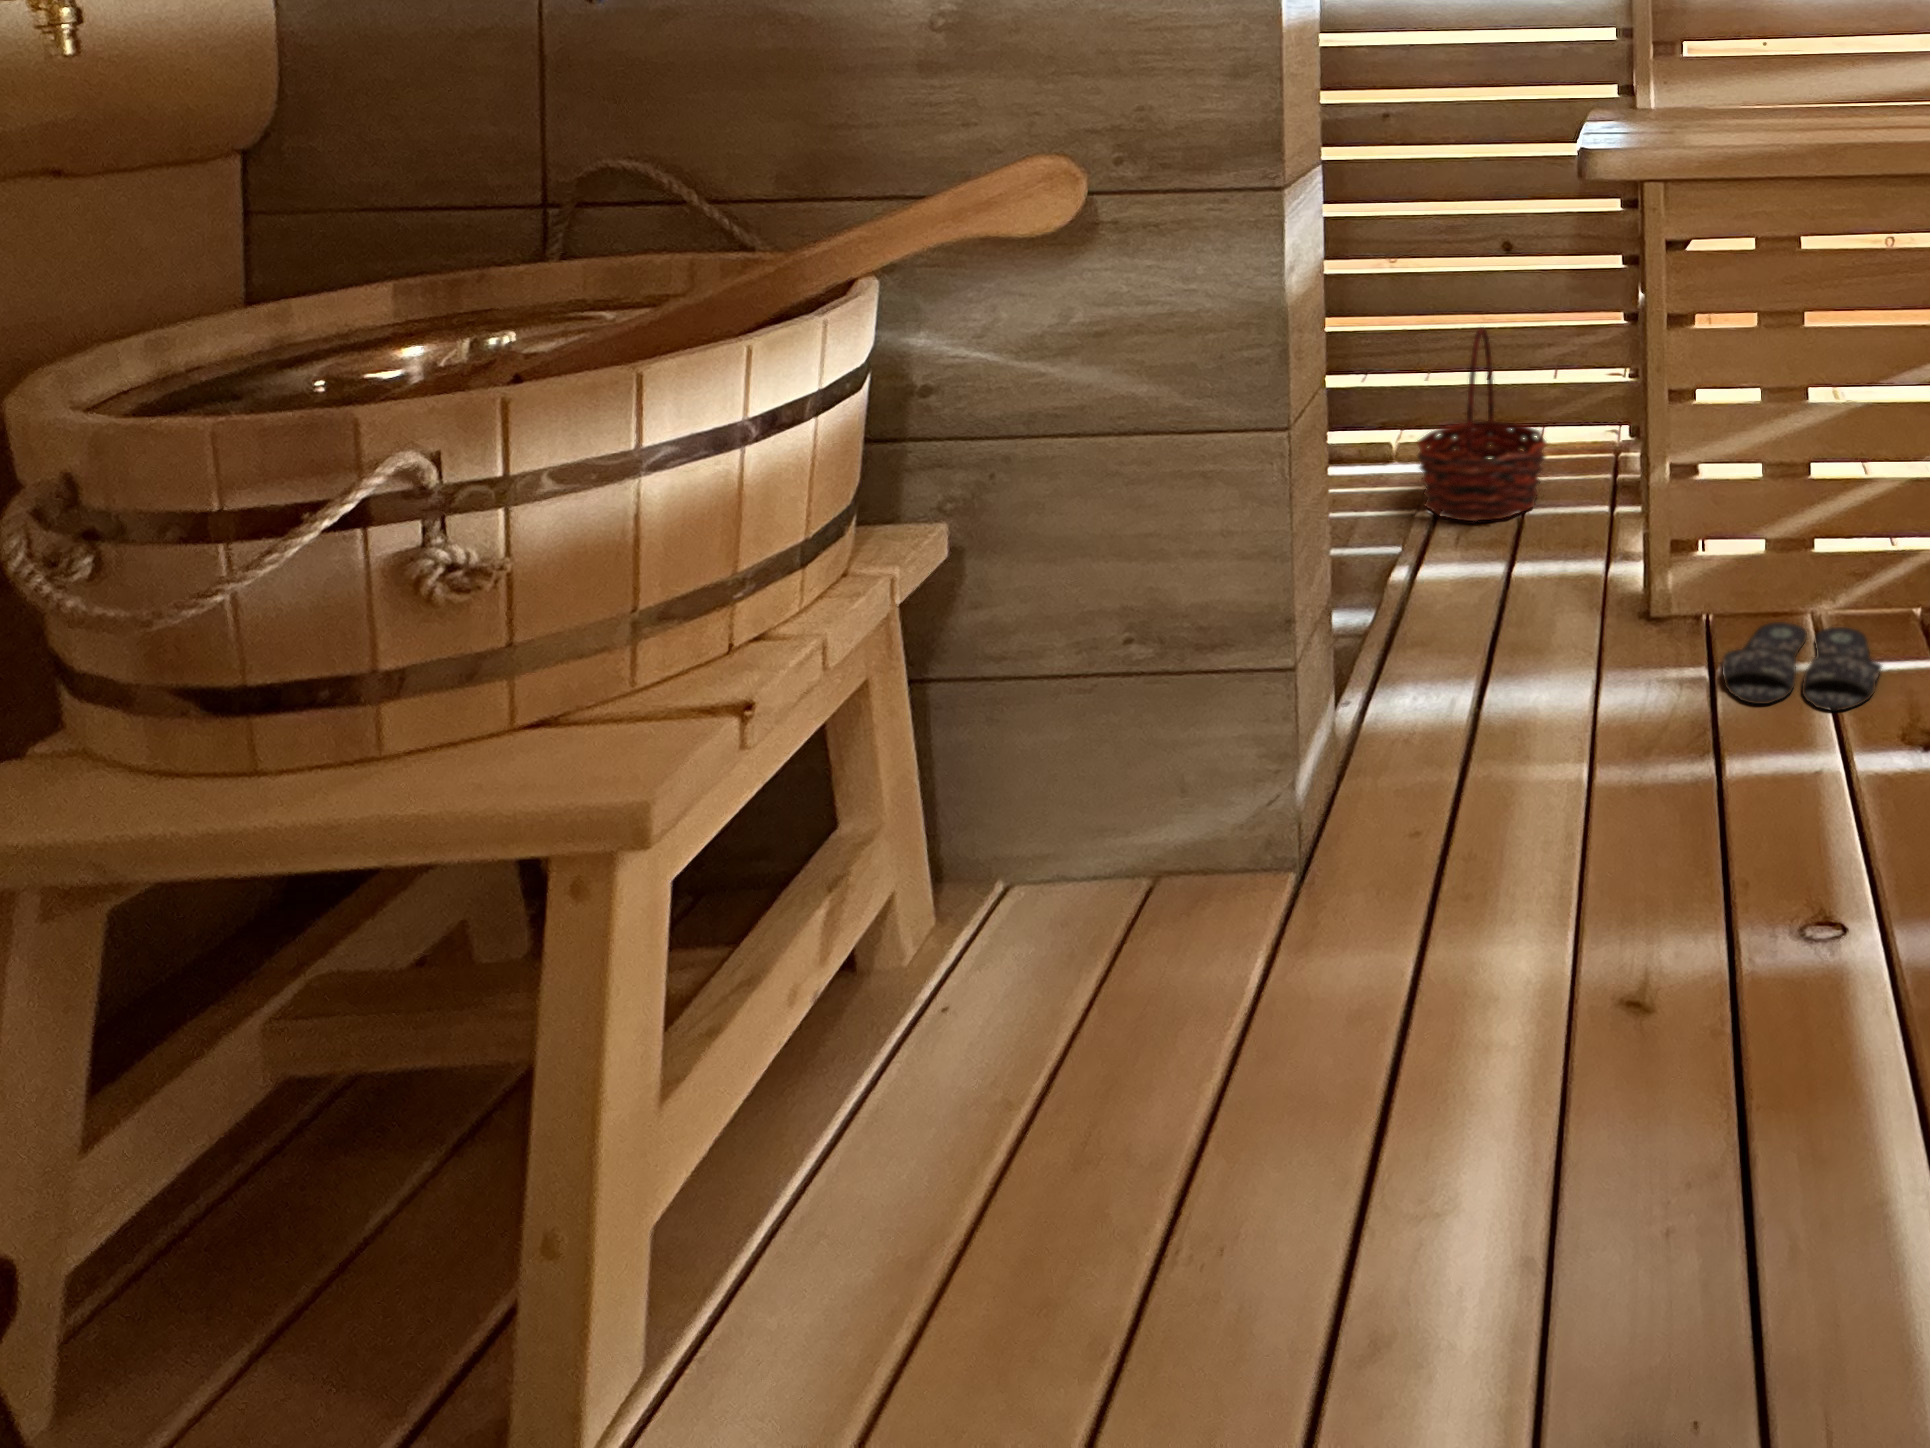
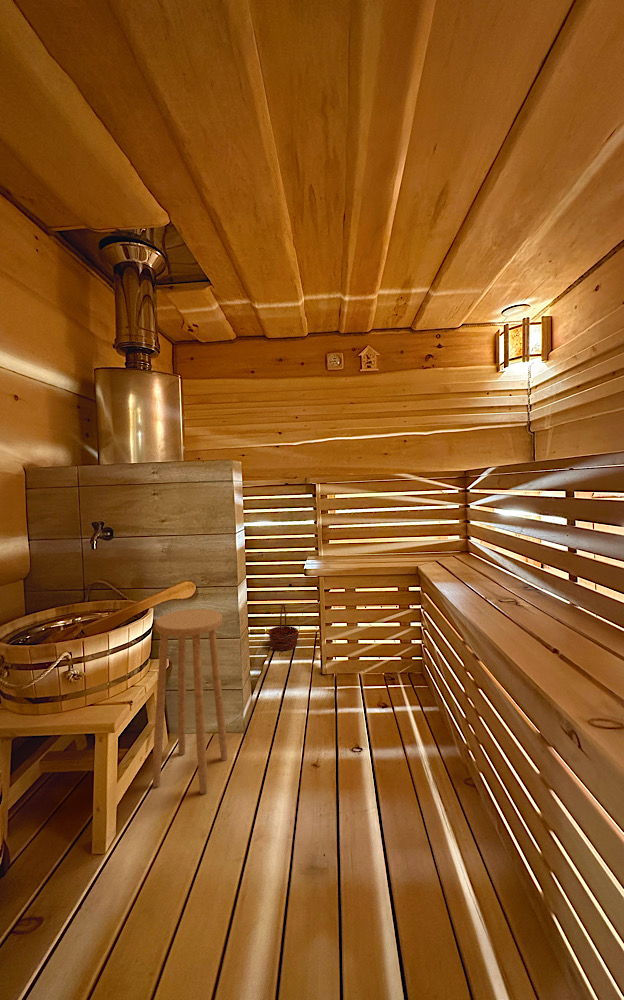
stool: none [854,293,1226,1167] -> present [153,609,228,794]
slippers: present [1722,622,1883,711] -> none [338,677,376,699]

